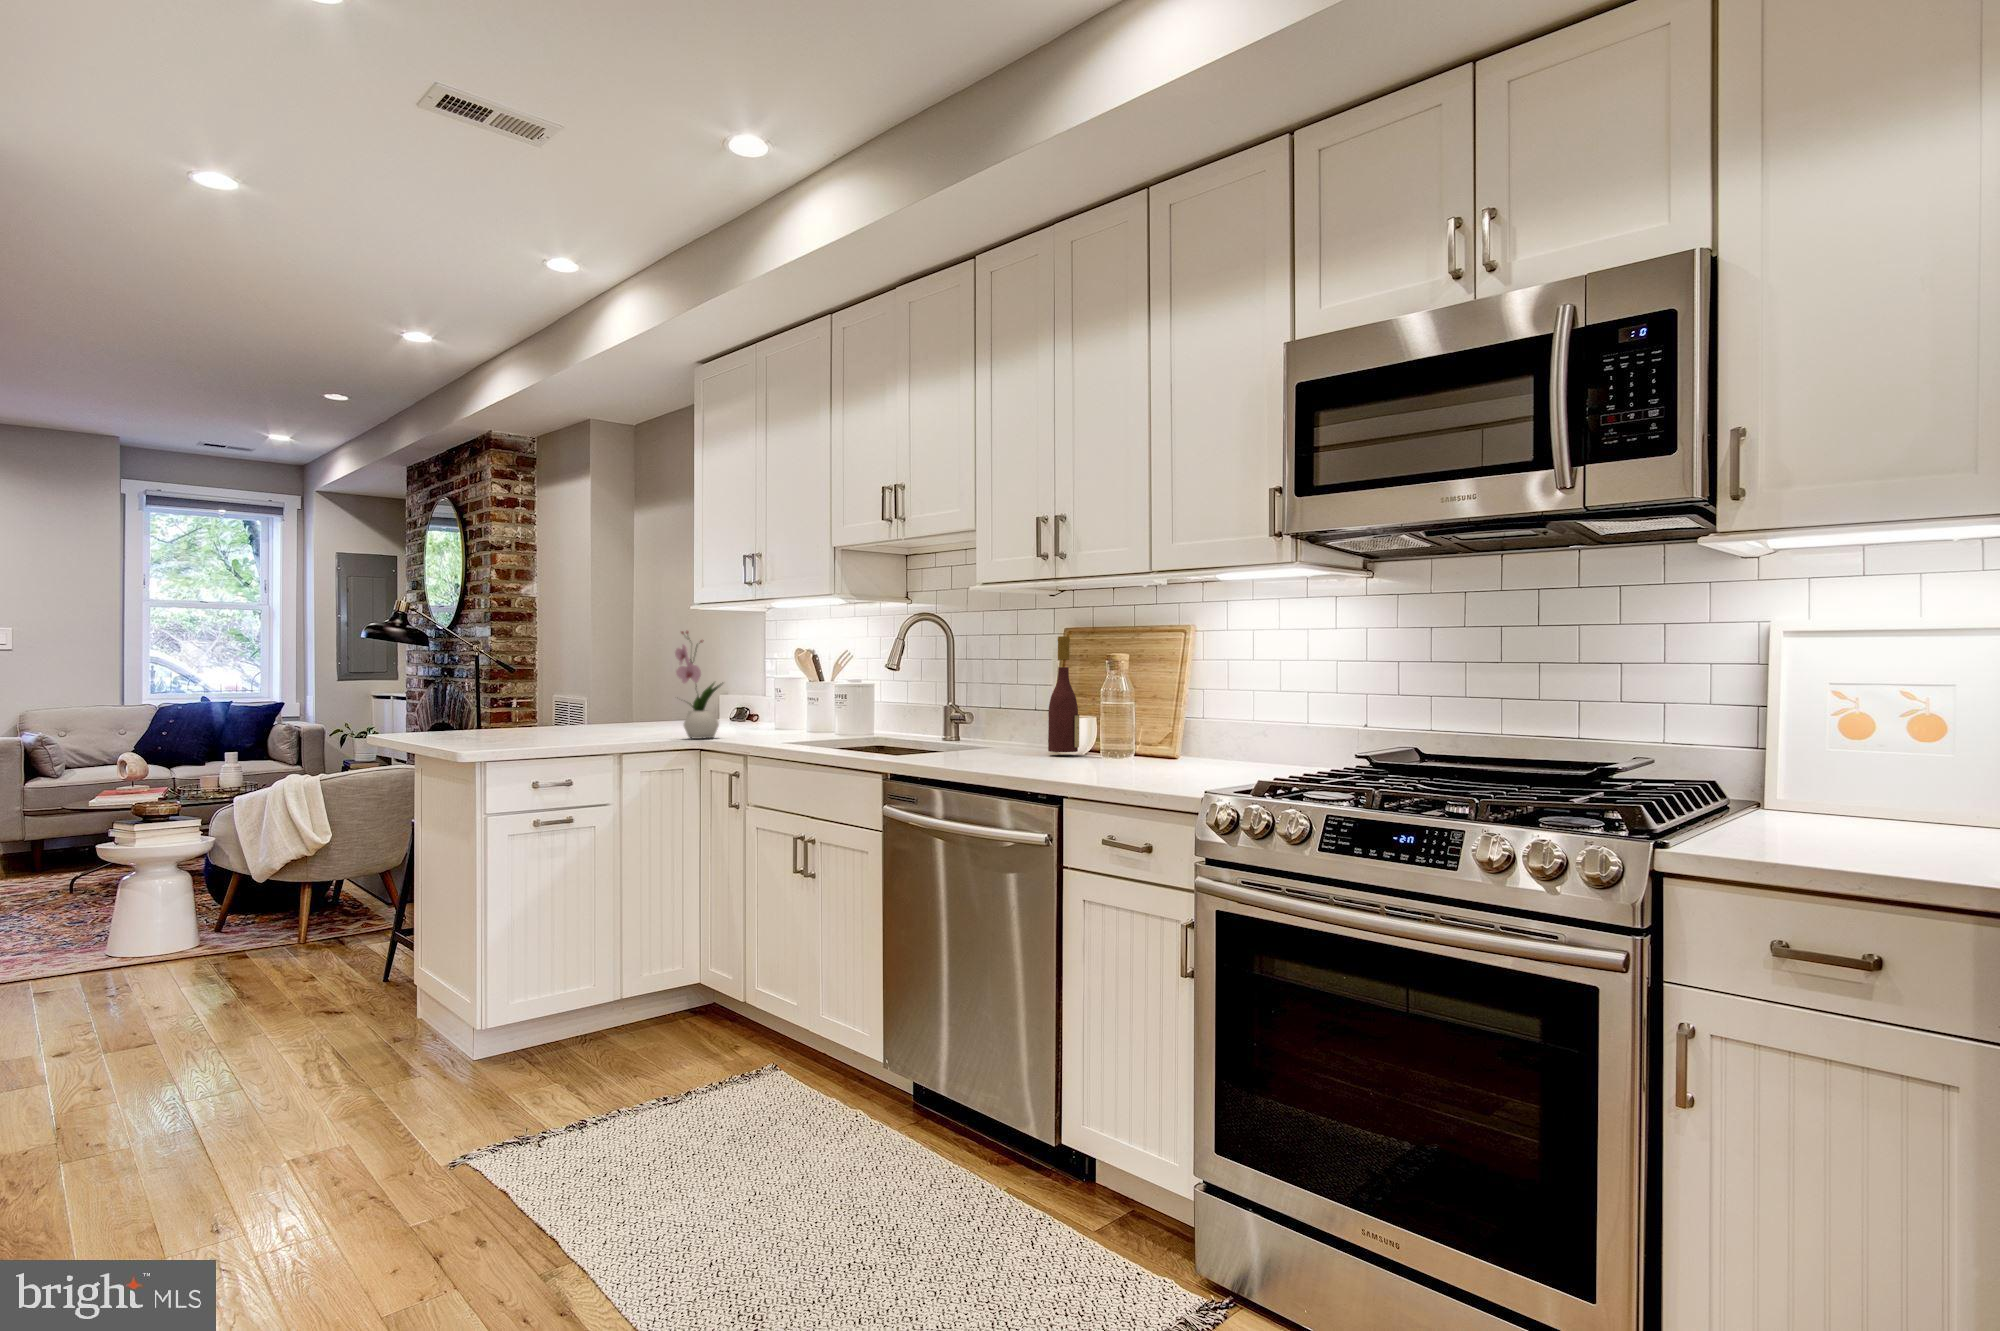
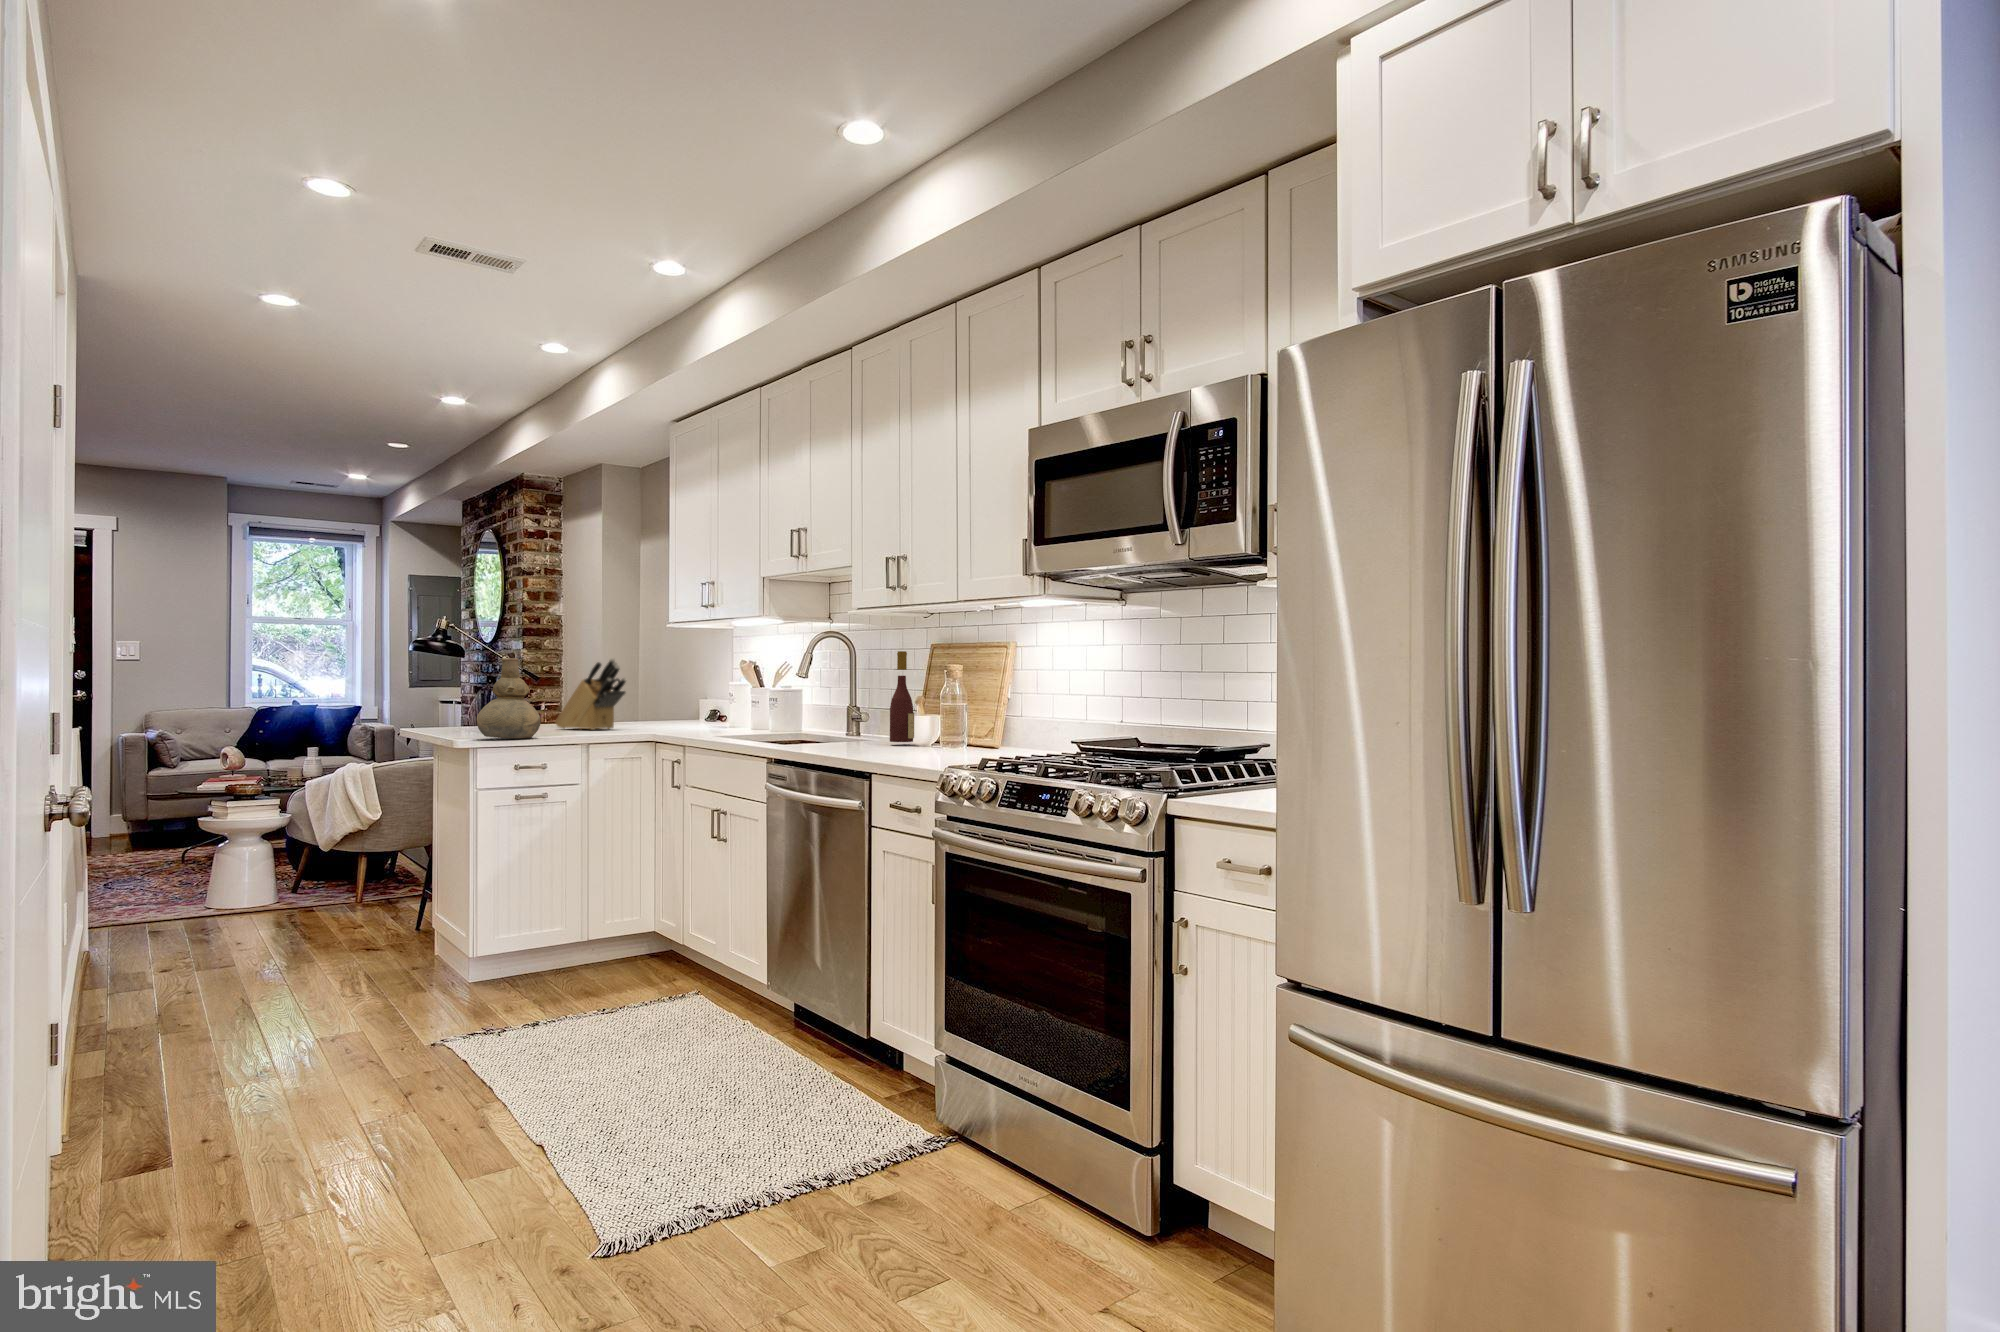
flower arrangement: present [675,631,722,739] -> none [635,646,675,733]
vase: none [482,645,563,748] -> present [477,658,541,738]
knife block: none [561,646,653,734] -> present [555,658,626,730]

